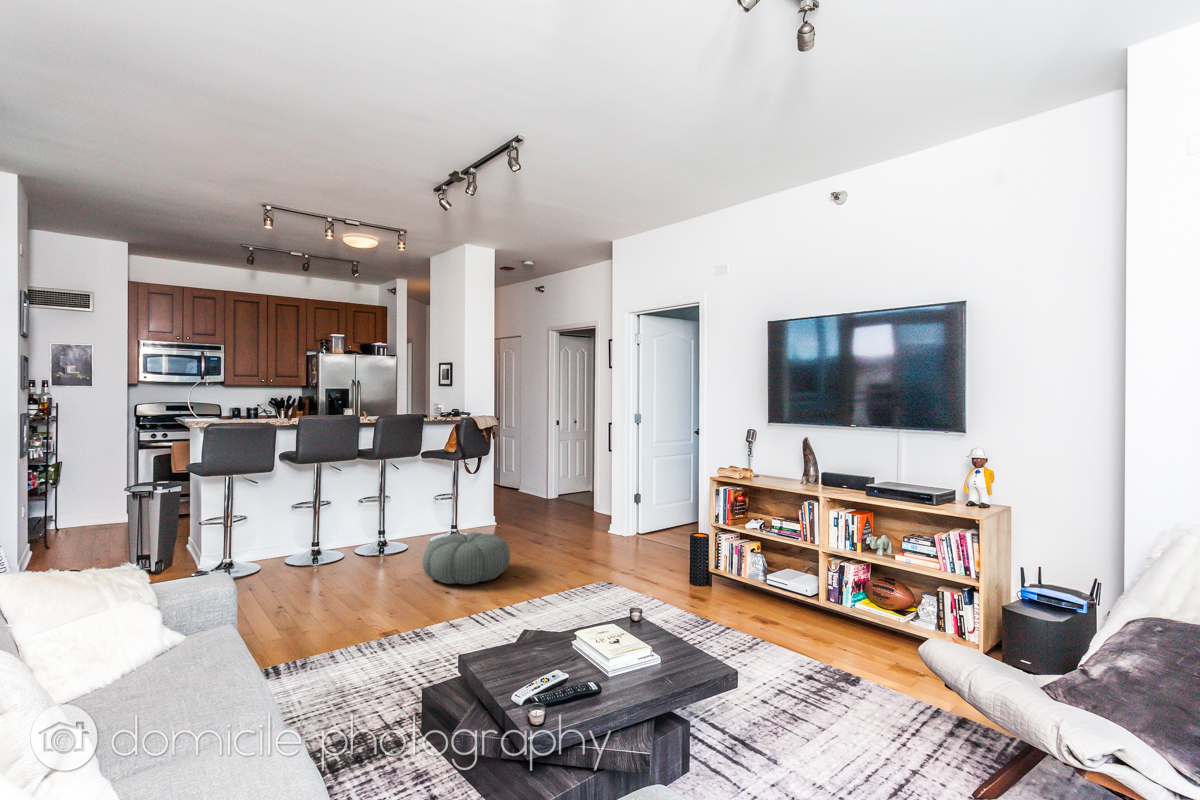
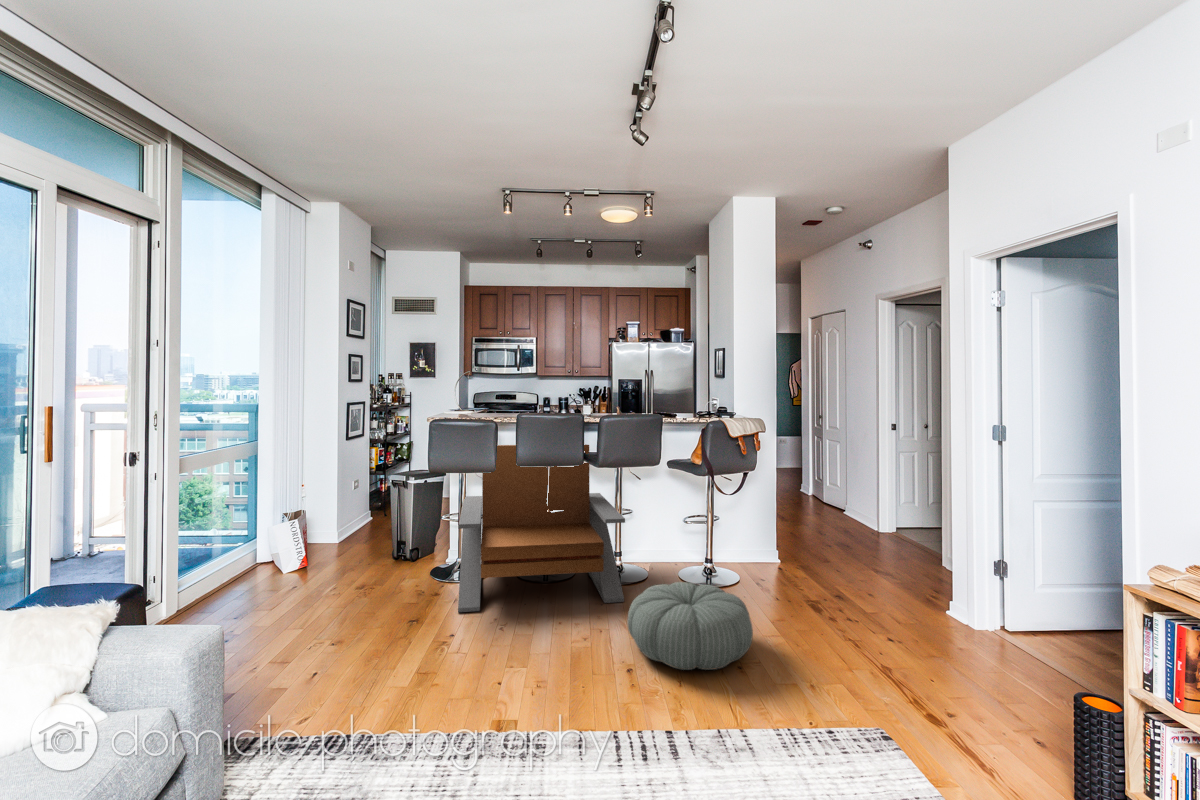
lounge chair: none [222,444,399,594] -> present [458,444,625,612]

